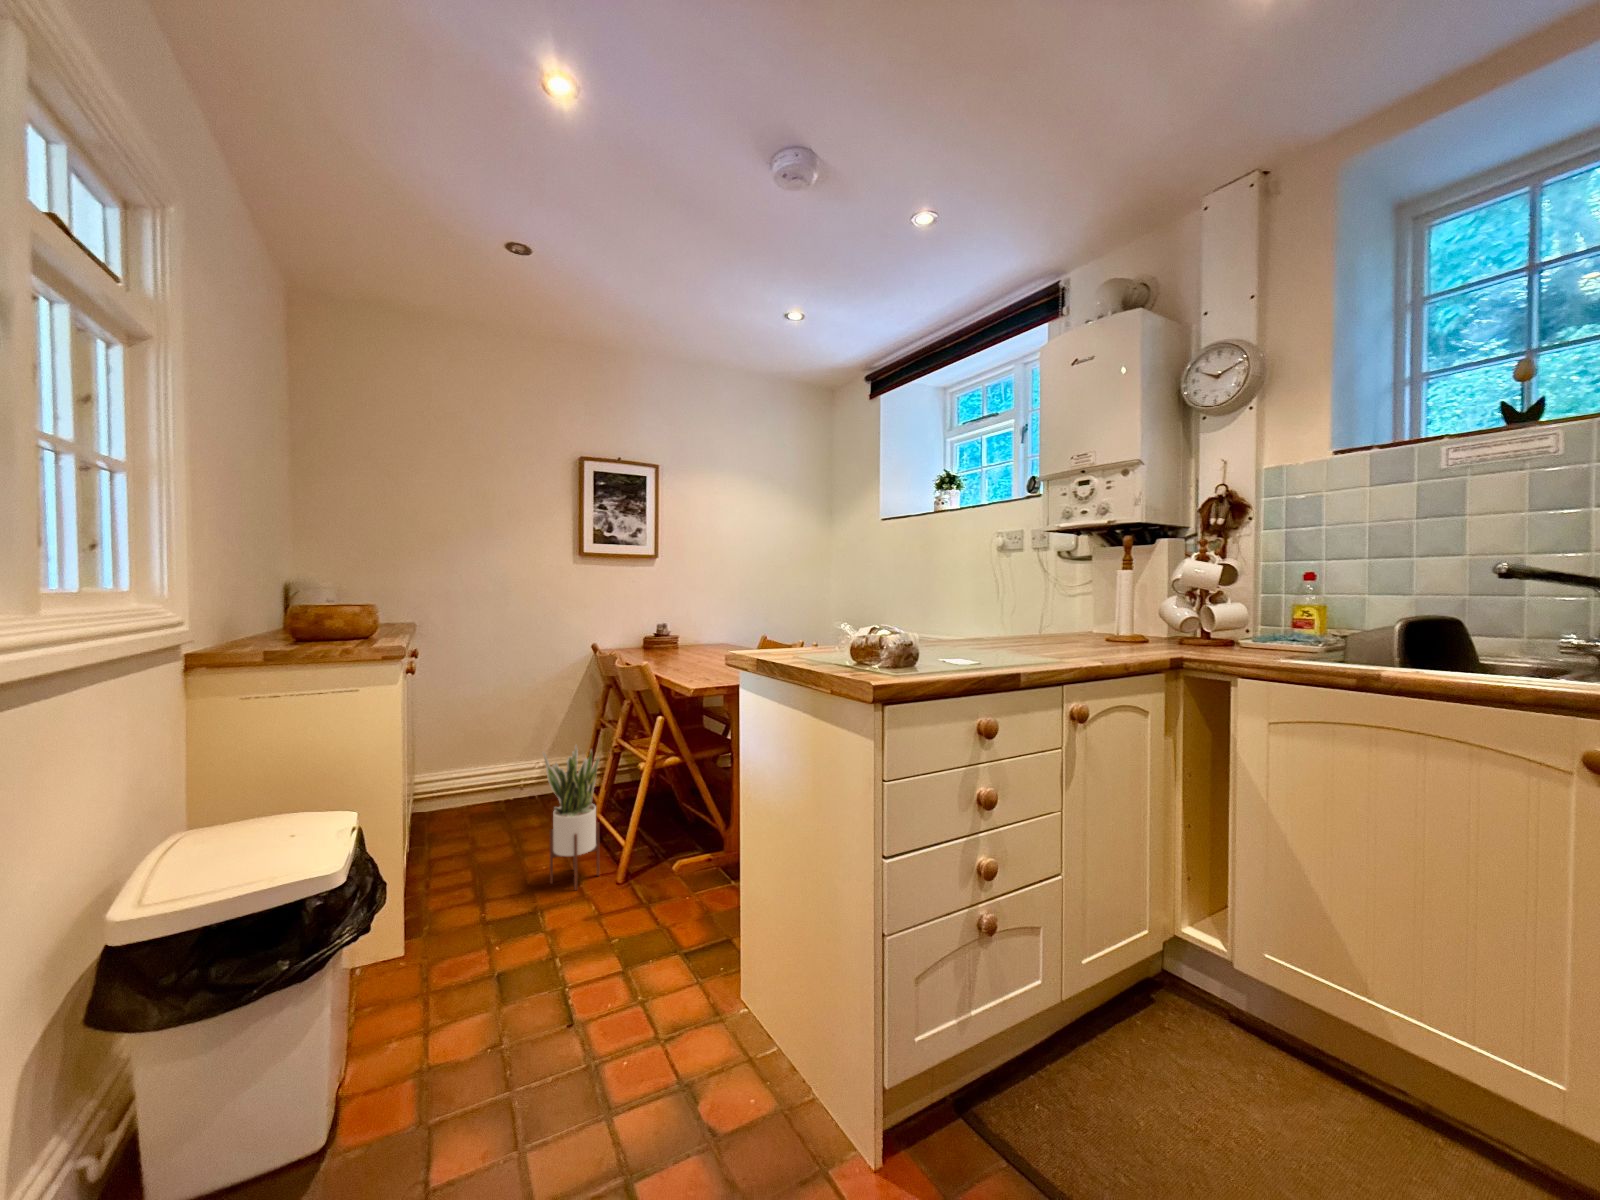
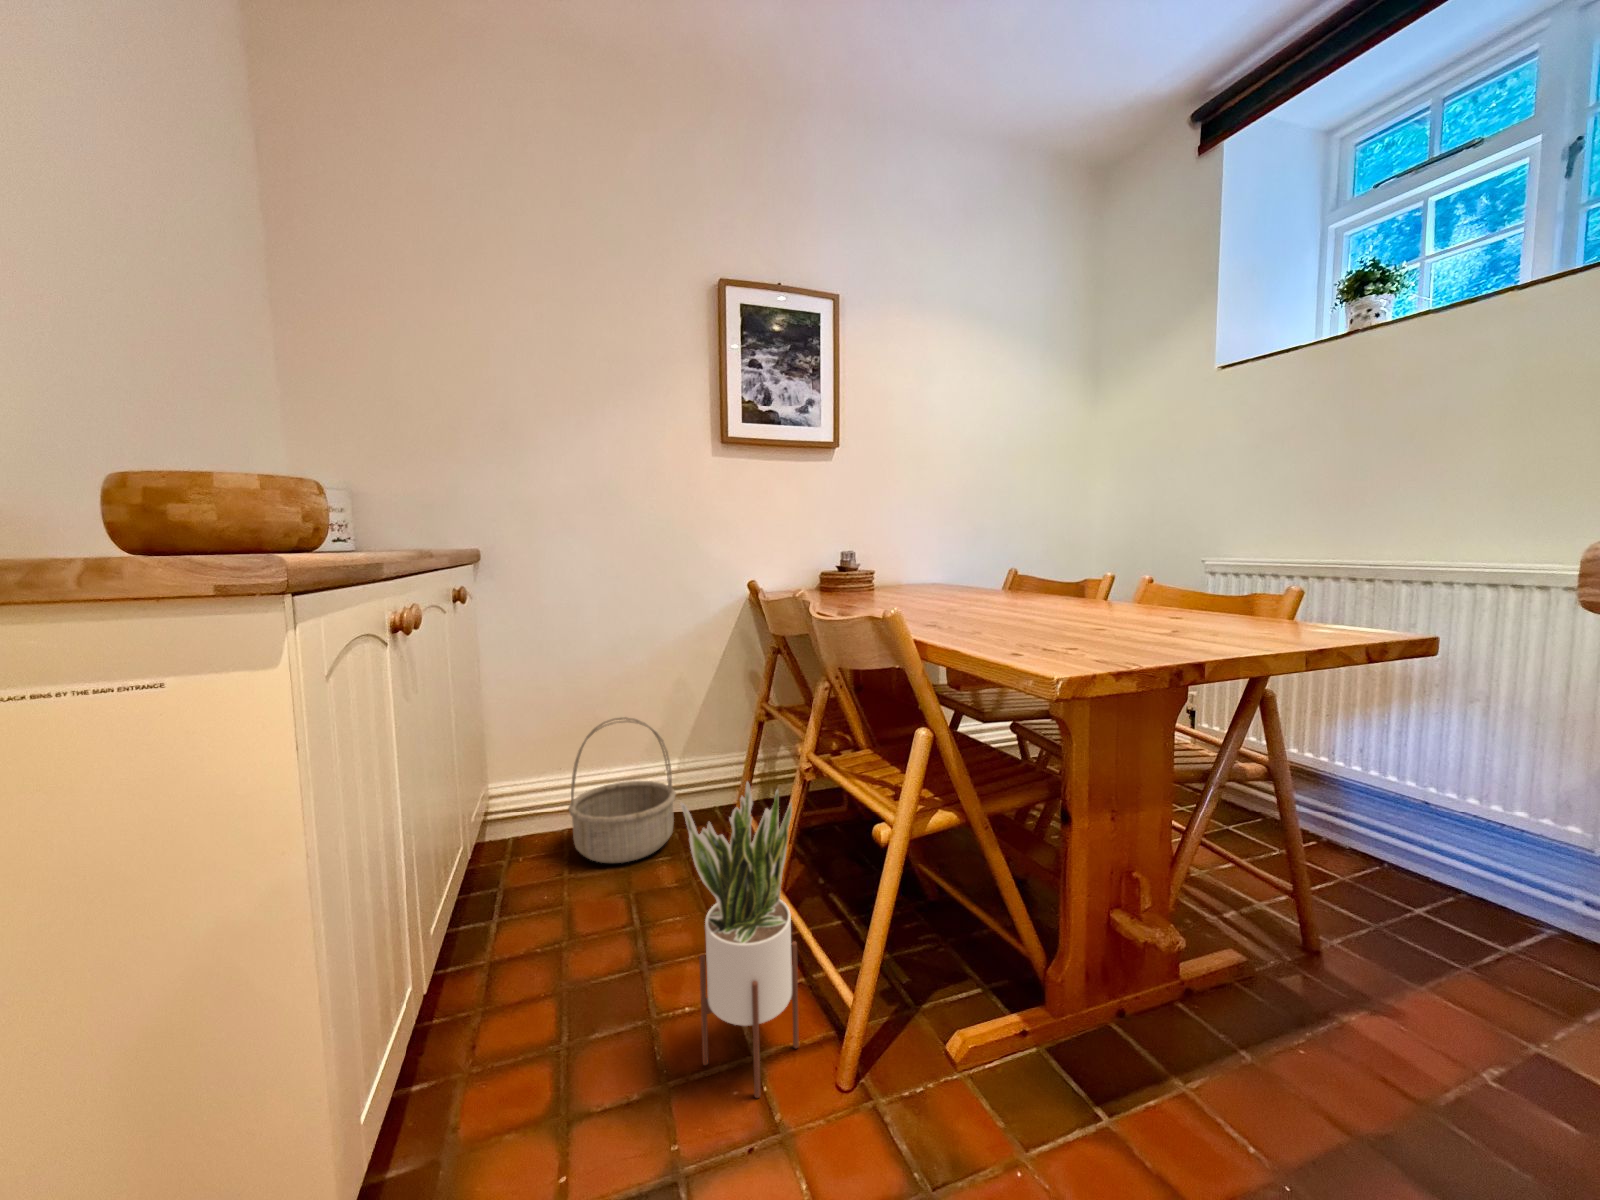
basket: none [469,729,541,820] -> present [568,717,676,863]

